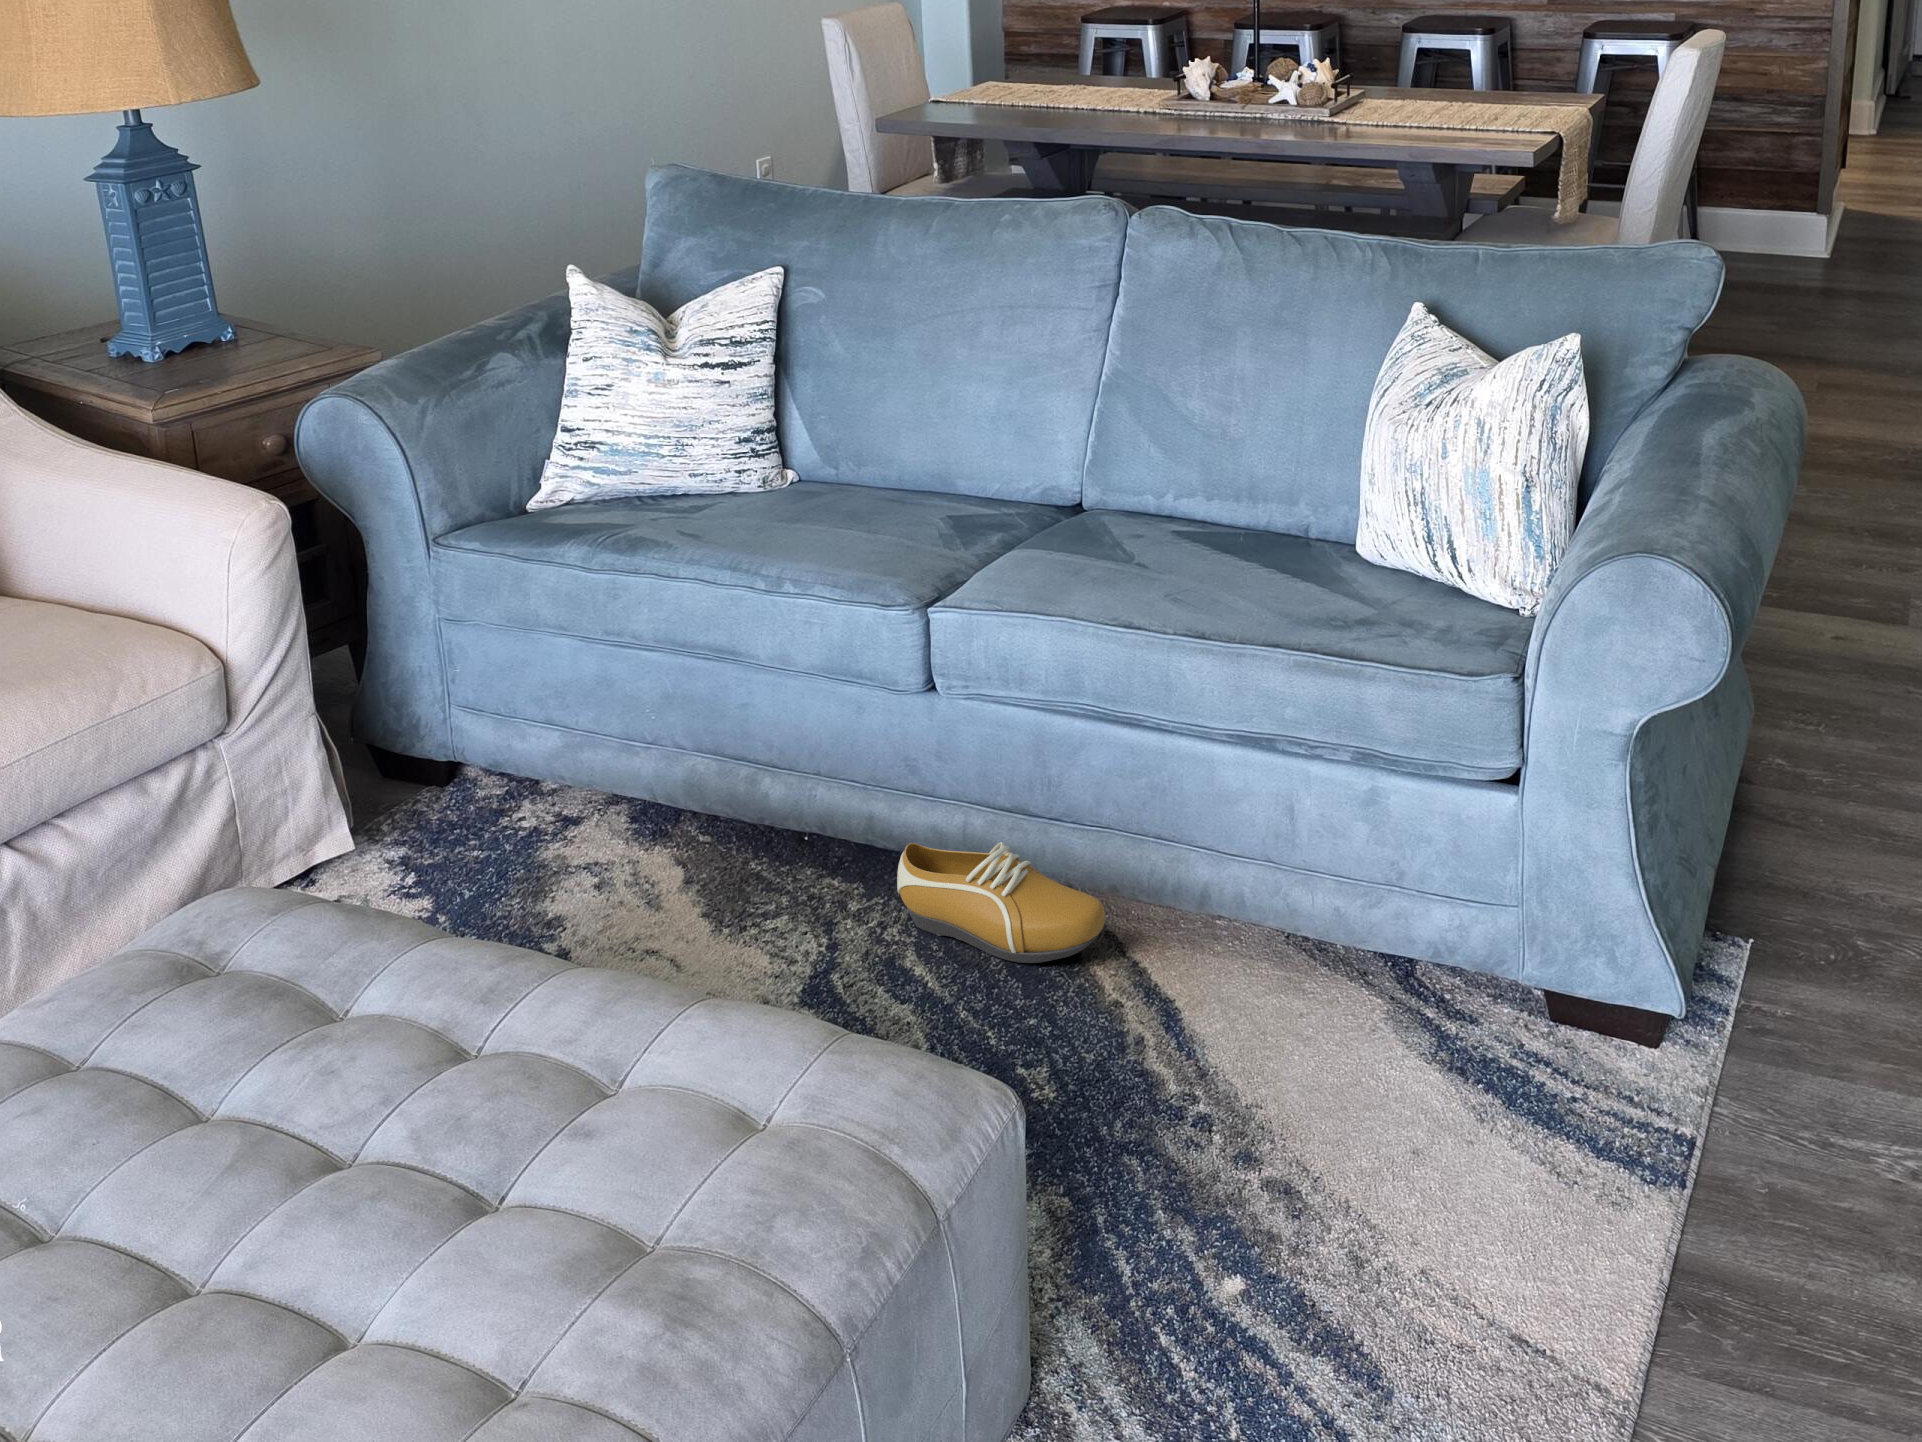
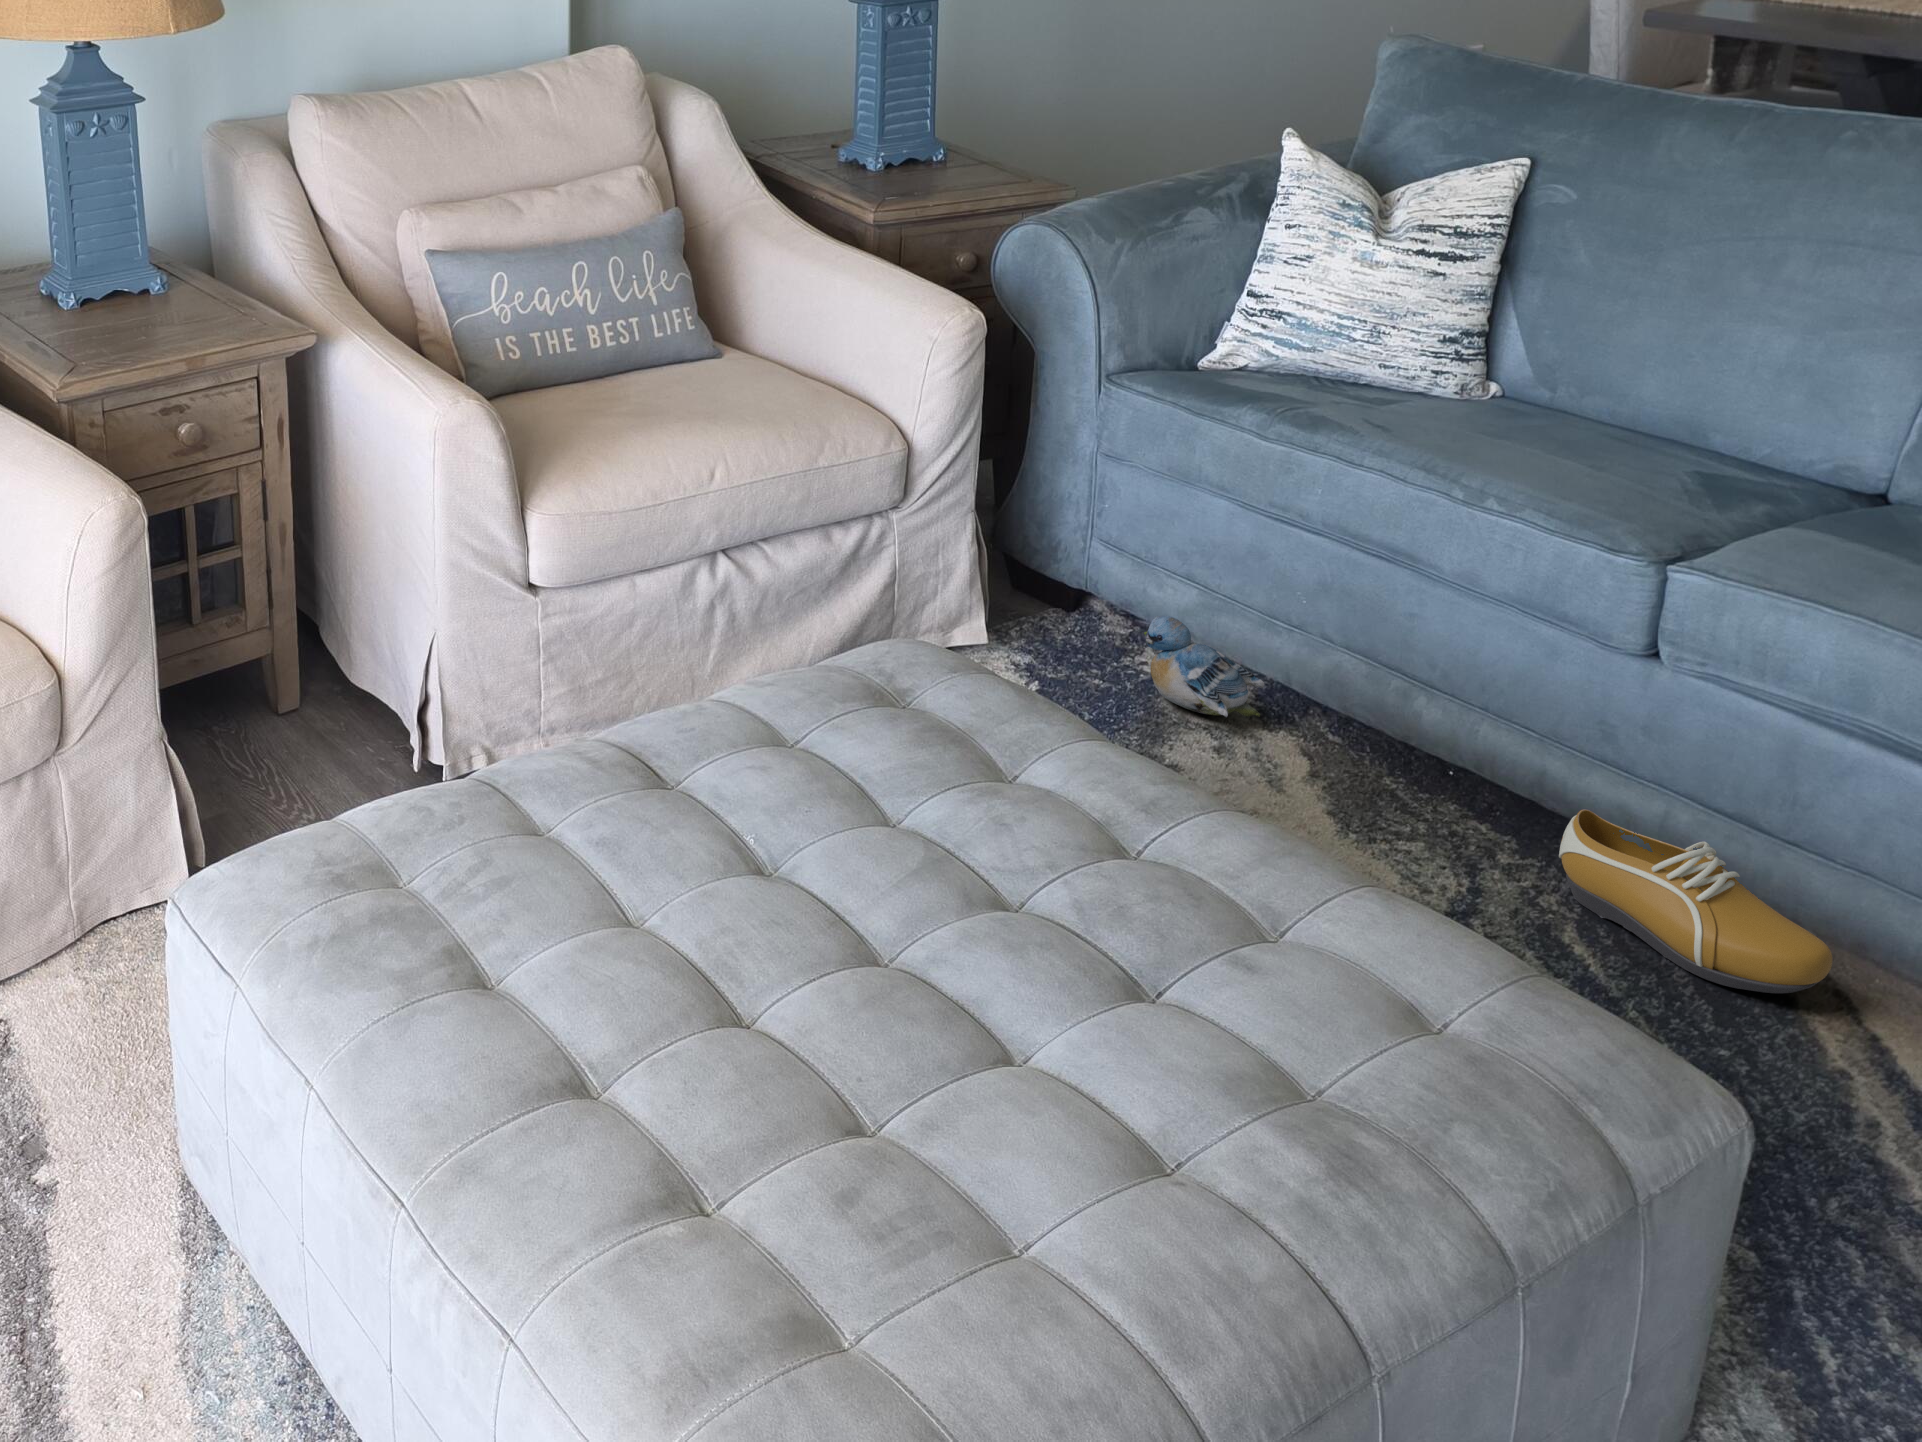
plush toy: none [512,767,635,855] -> present [1144,616,1264,717]

